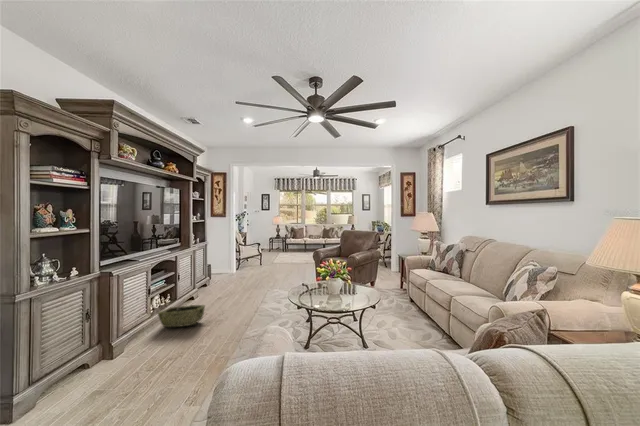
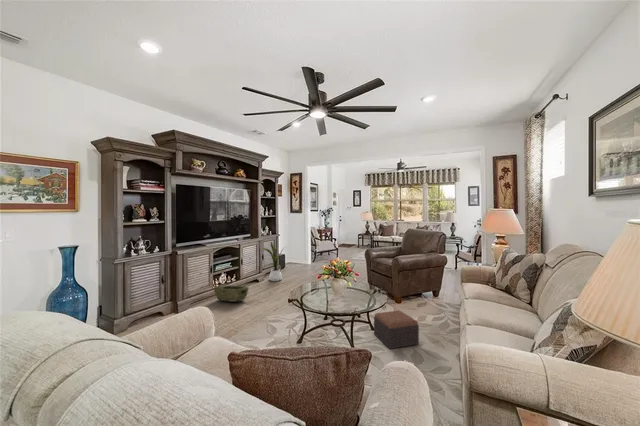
house plant: none [203,249,226,294] -> present [264,242,282,281]
footstool: none [364,302,403,337] -> present [374,310,419,349]

